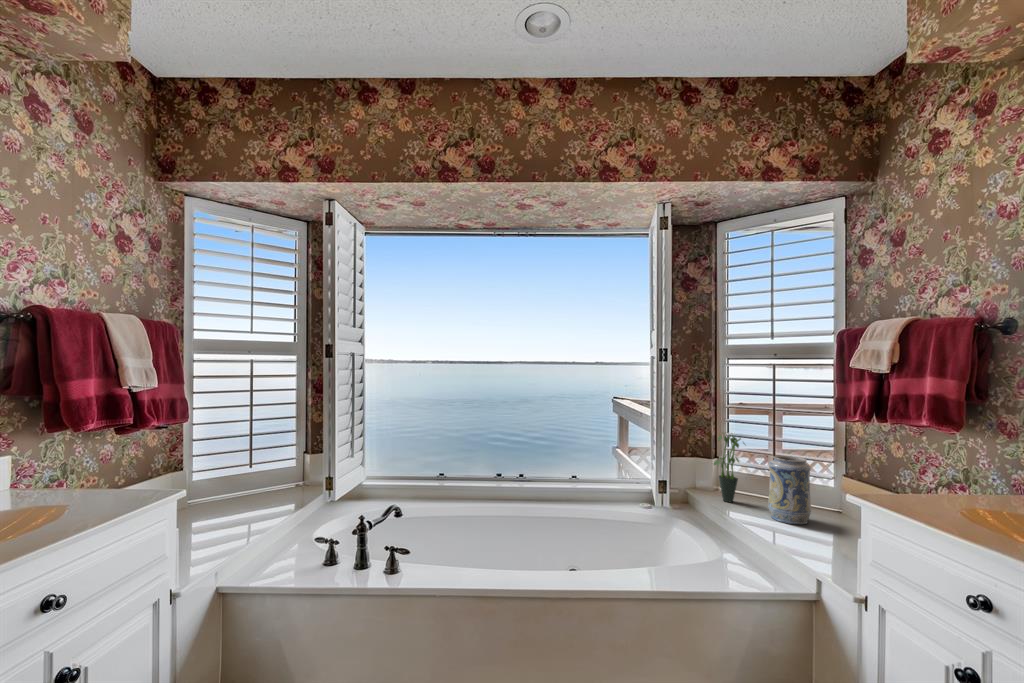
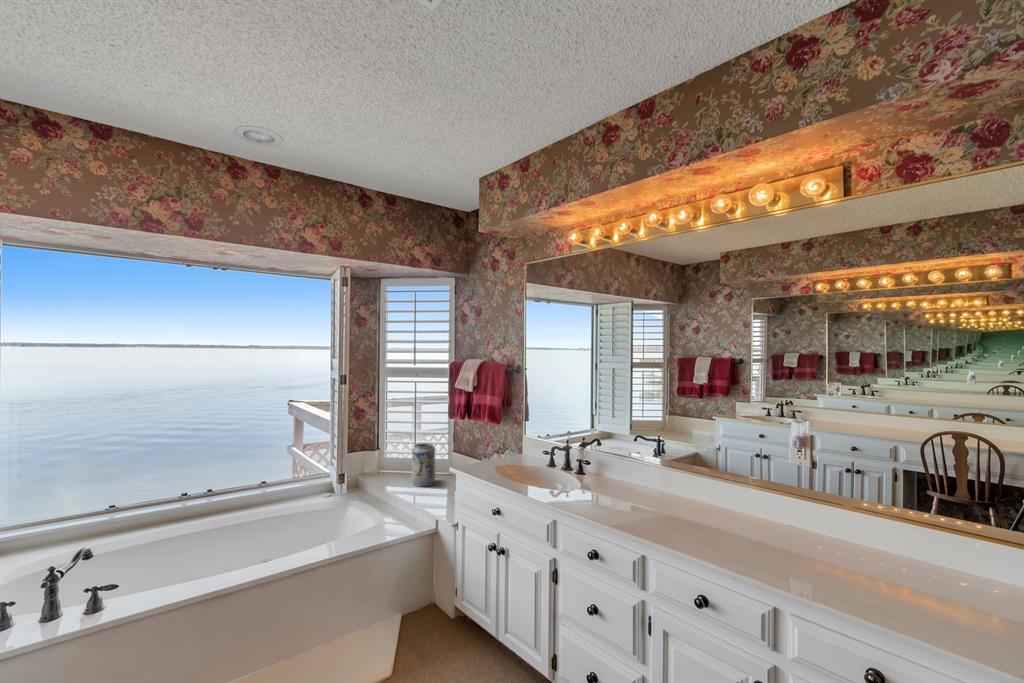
potted plant: present [714,436,741,502] -> none [377,432,398,479]

